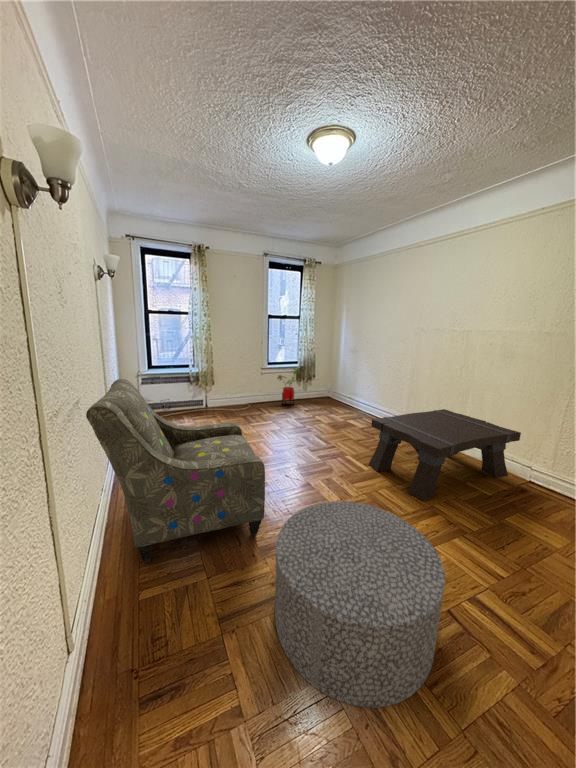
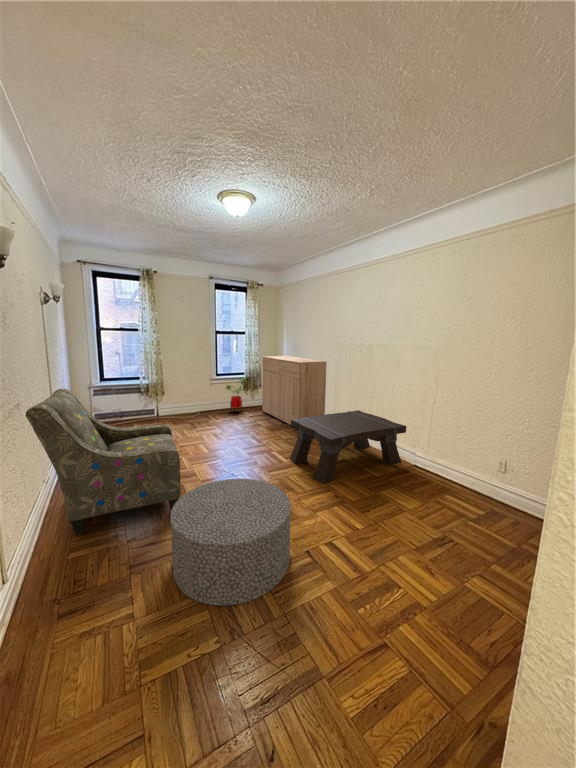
dresser: none [316,344,399,428] -> present [263,356,327,425]

